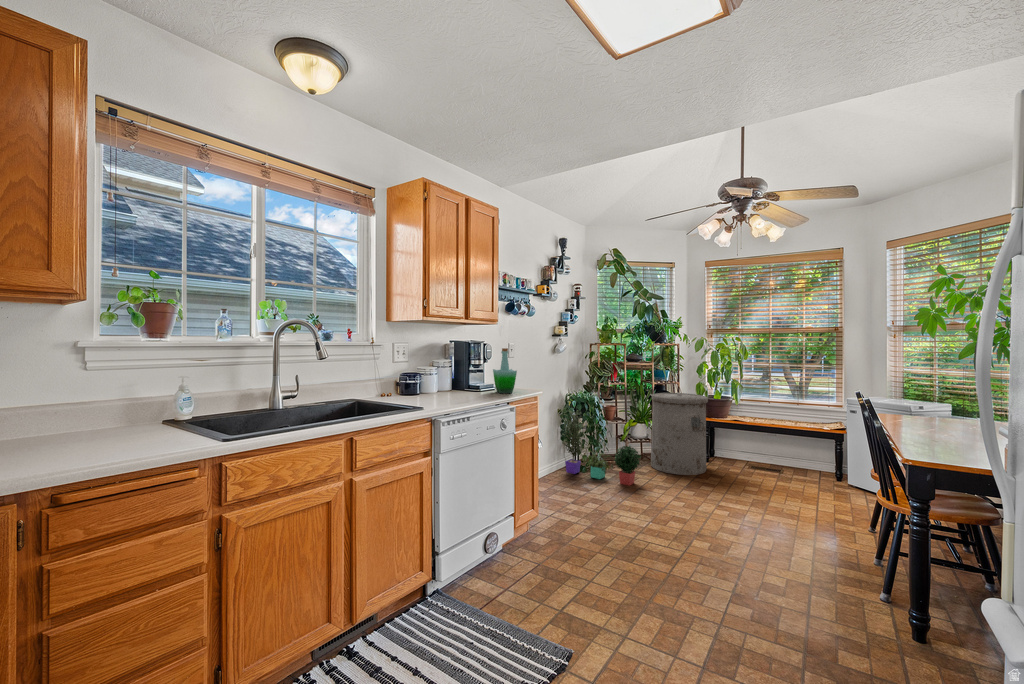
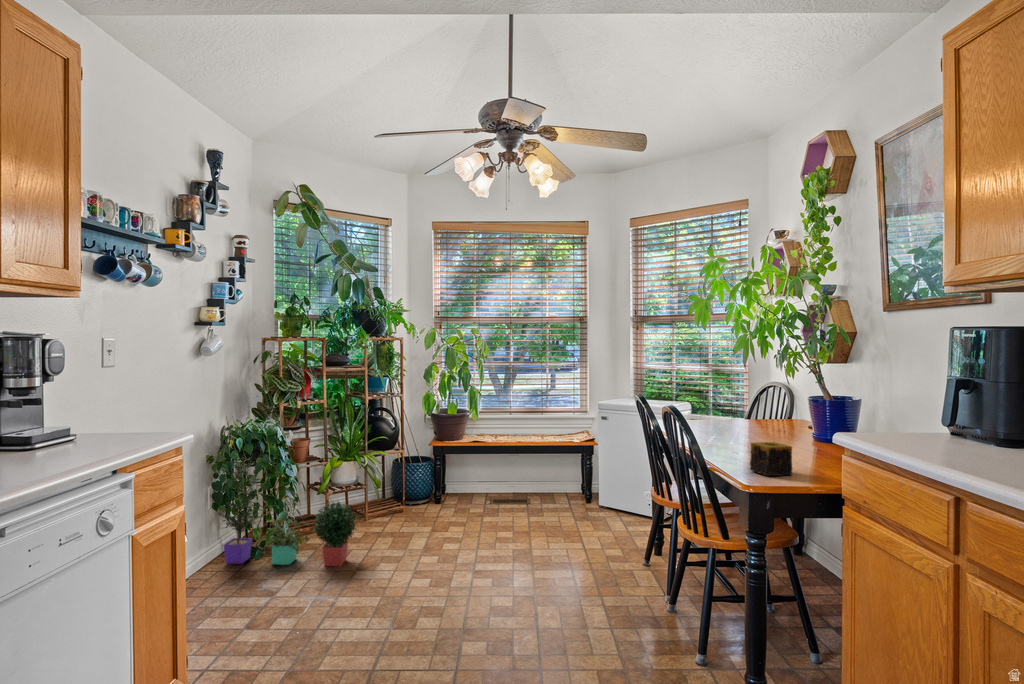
bottle: present [493,348,517,393] -> none [69,348,133,447]
trash can: present [651,393,708,475] -> none [364,409,445,532]
candle: none [920,429,959,457] -> present [750,442,792,476]

